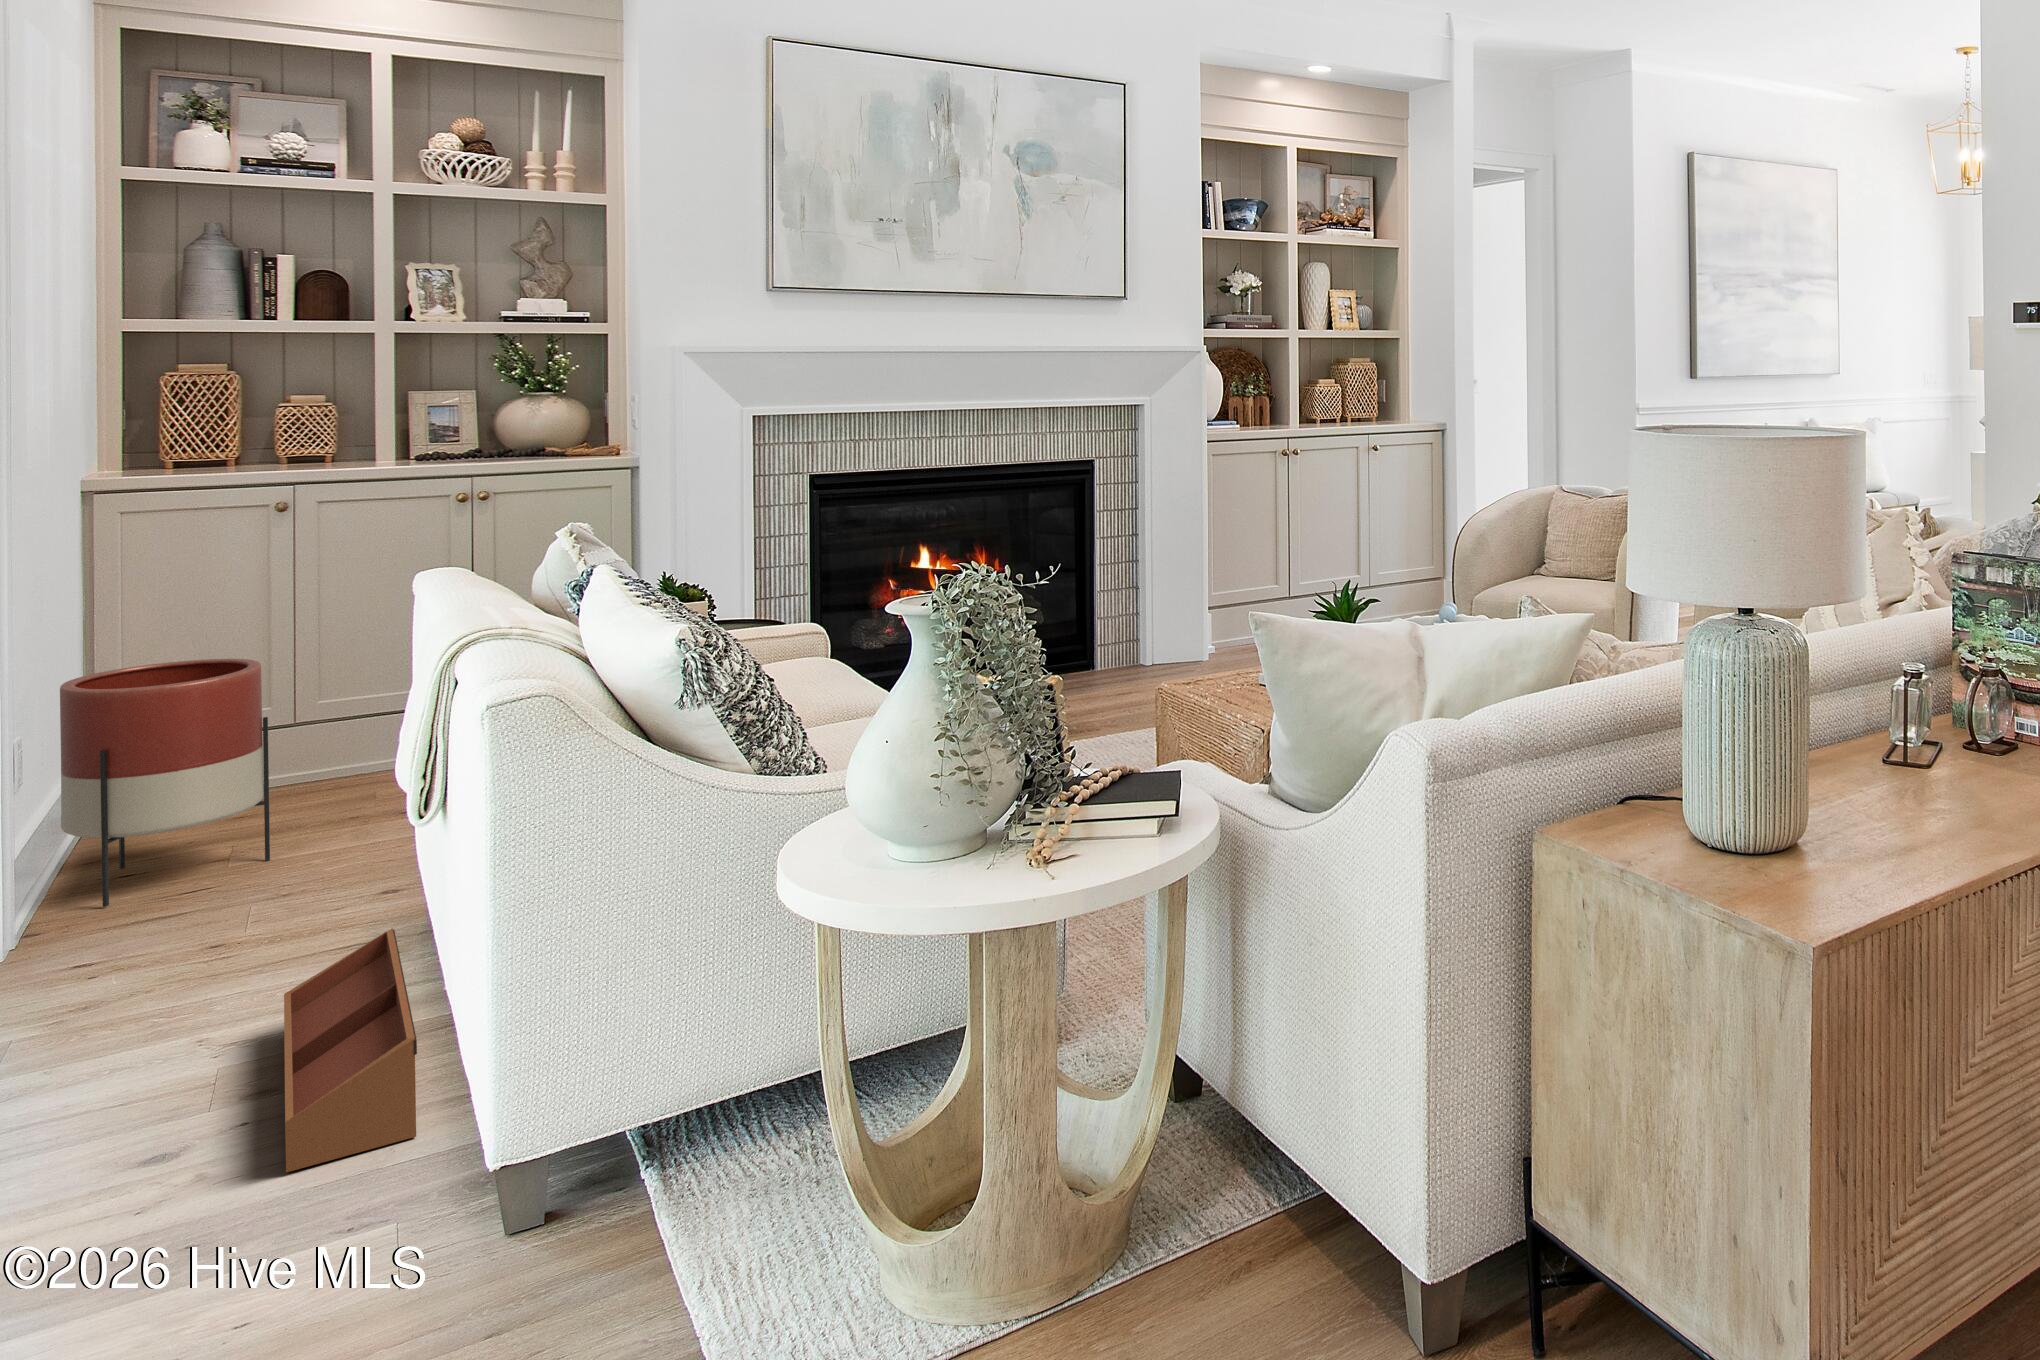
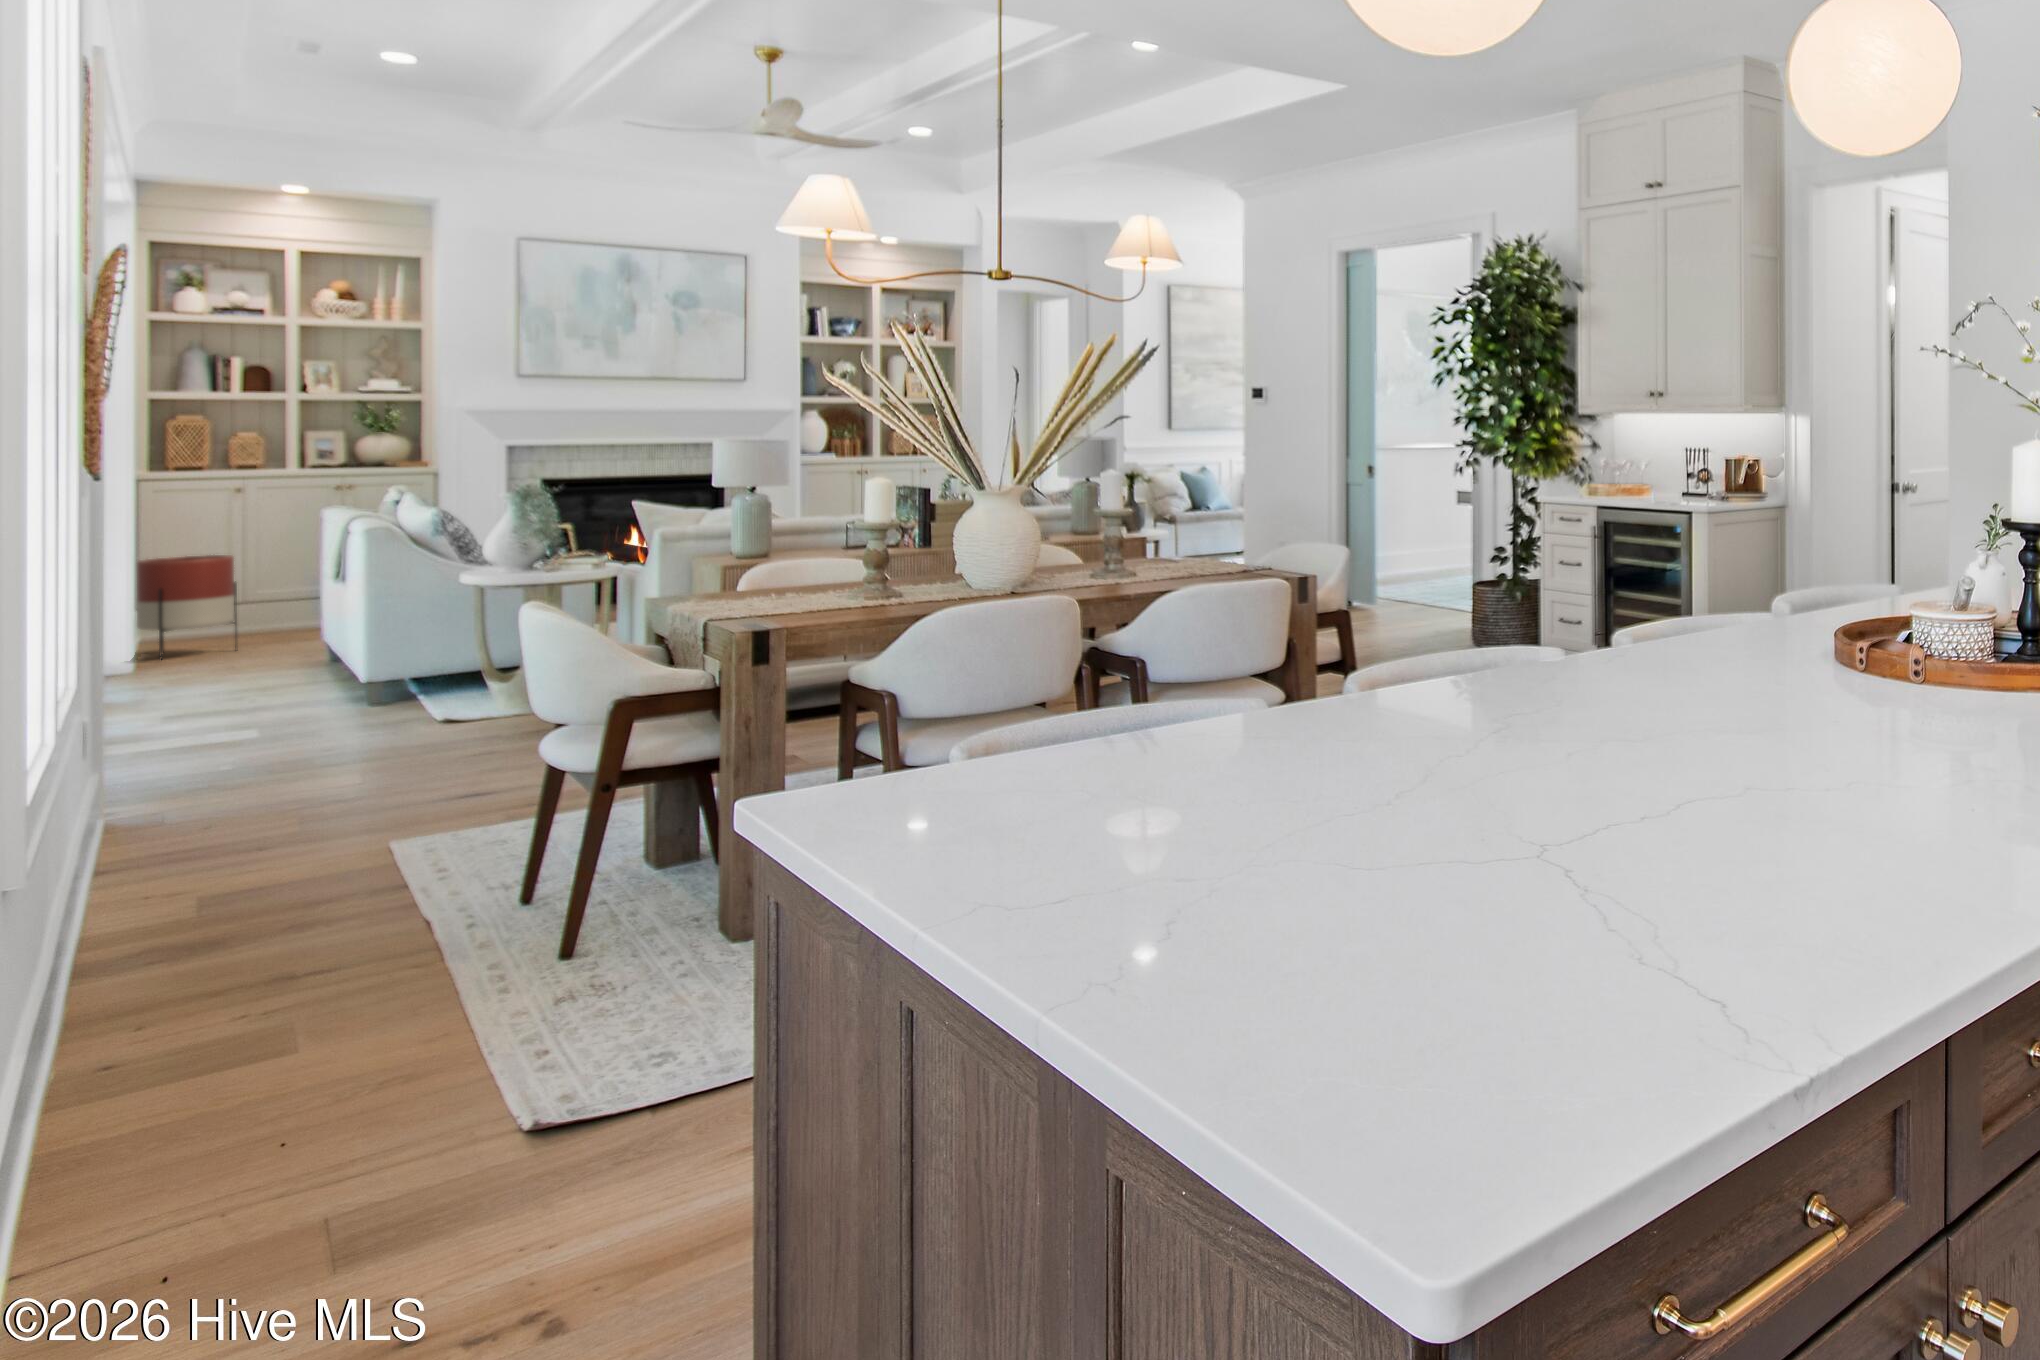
storage bin: present [284,928,417,1172] -> none [259,639,318,695]

